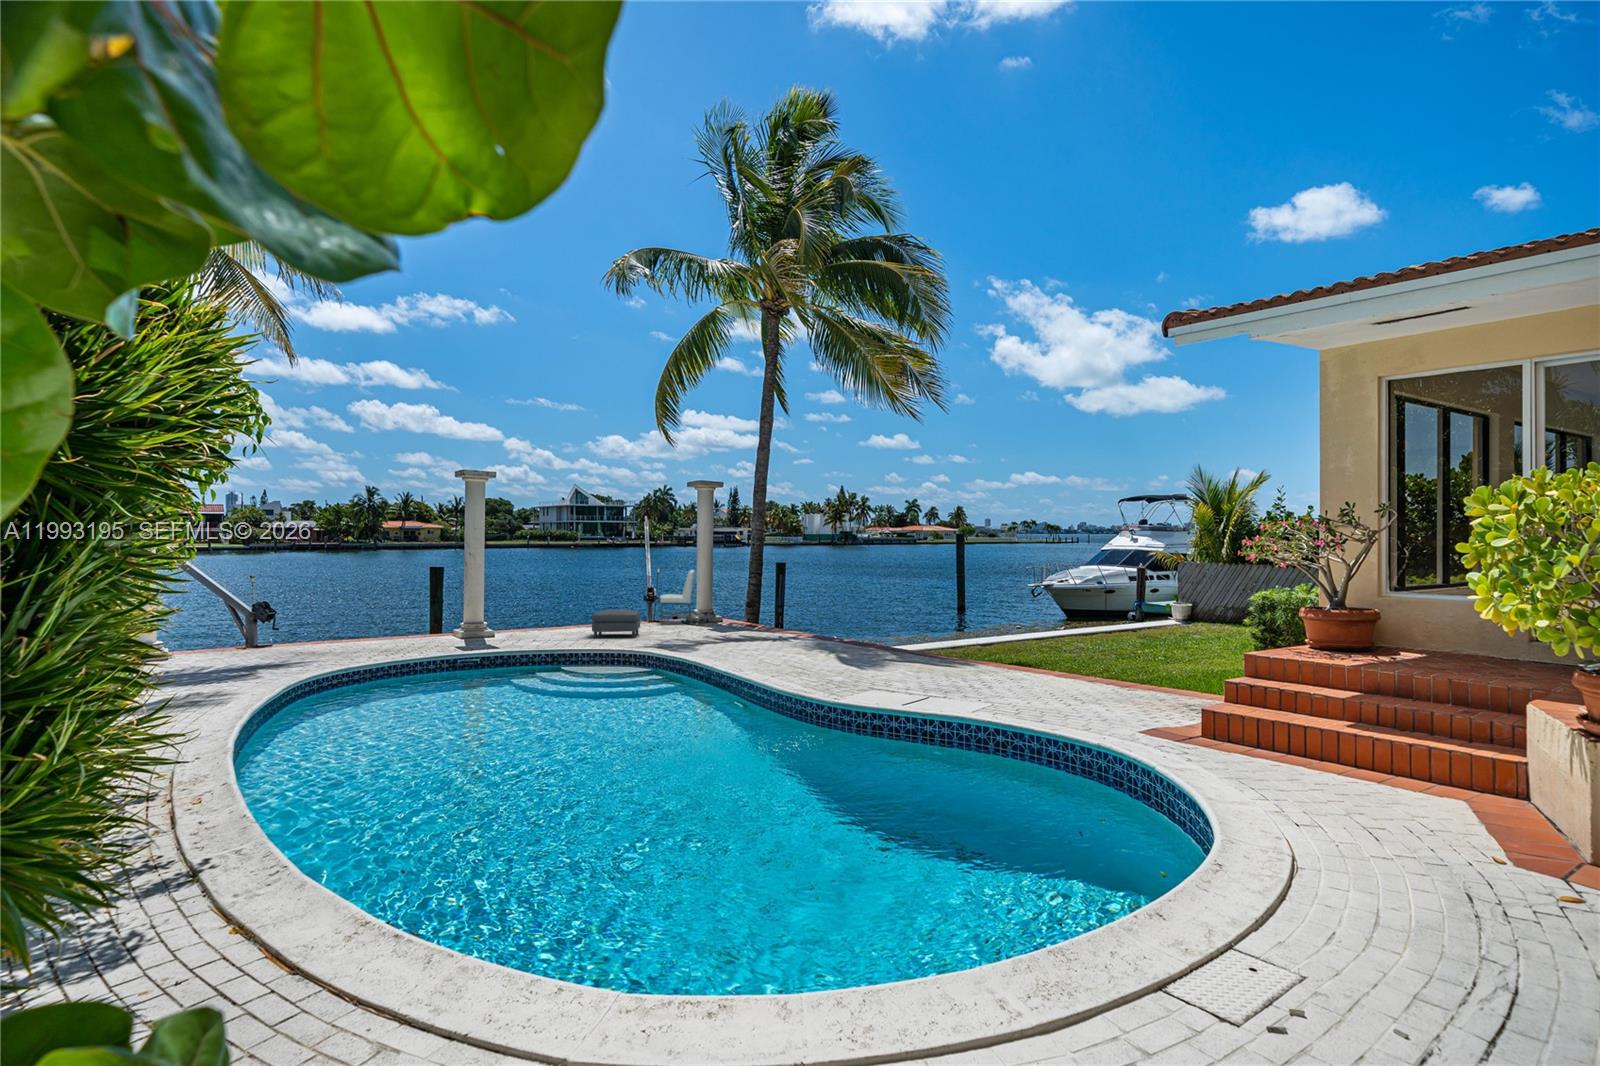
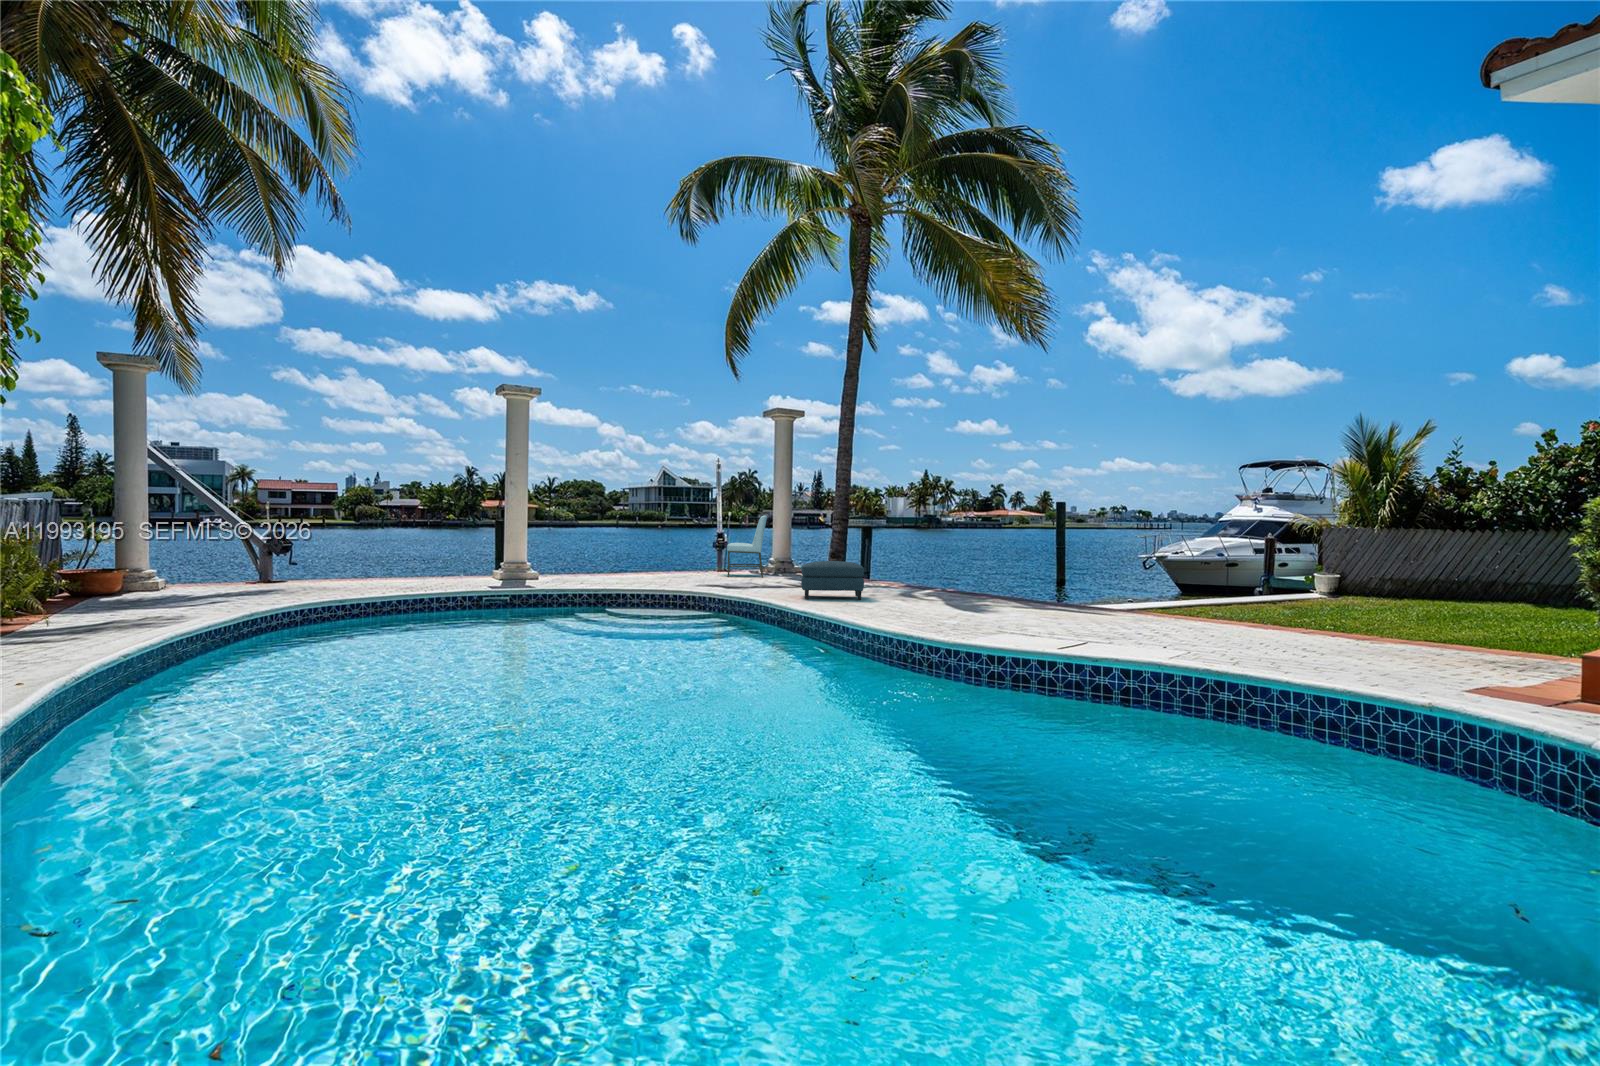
ottoman: present [592,609,640,638] -> present [801,561,864,600]

